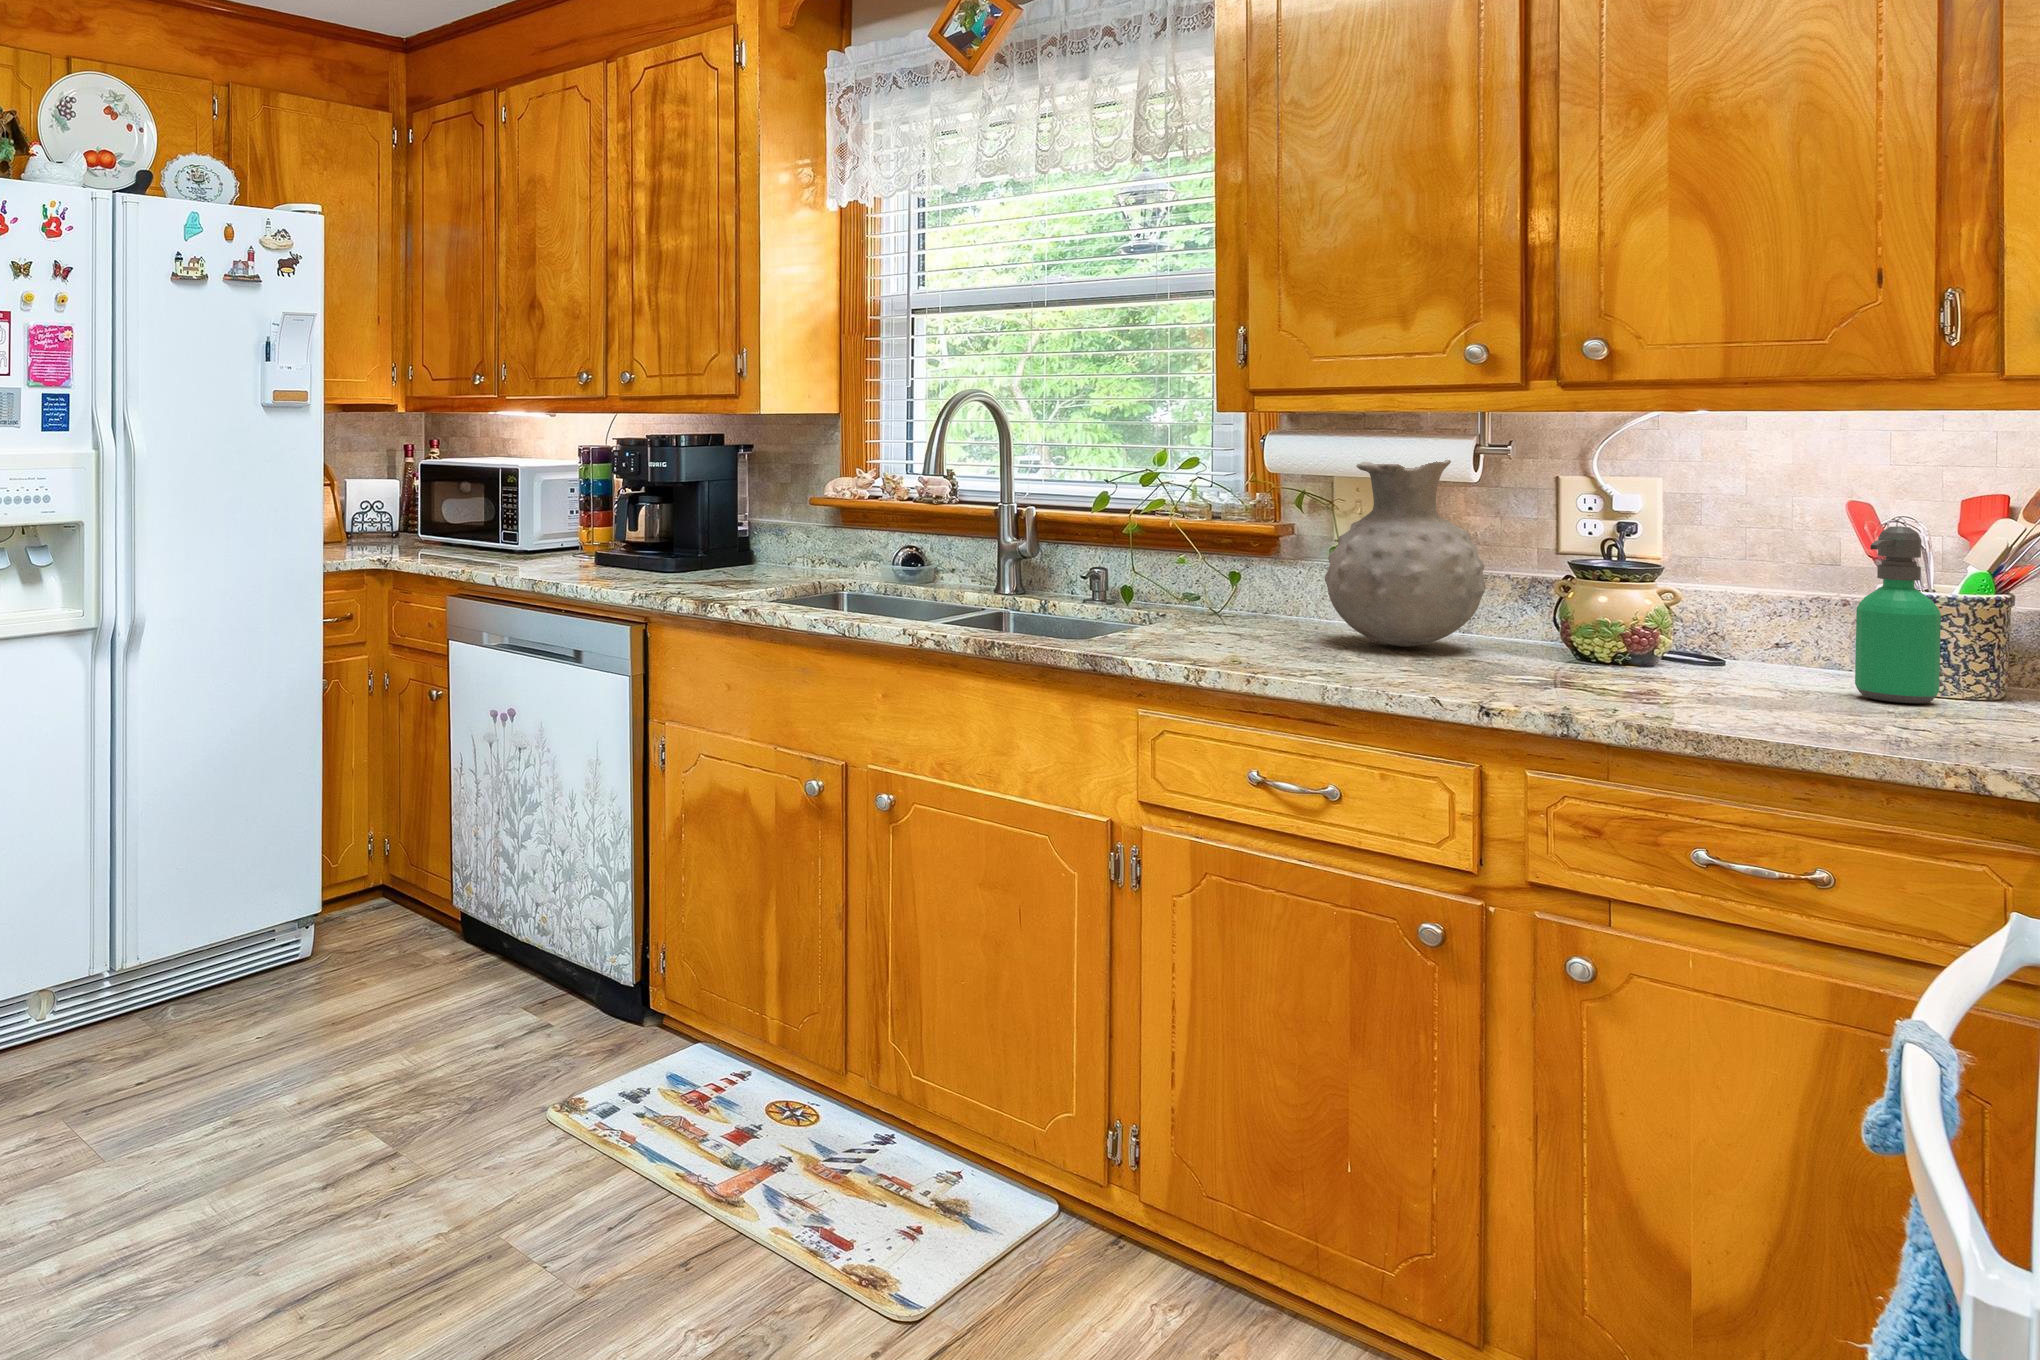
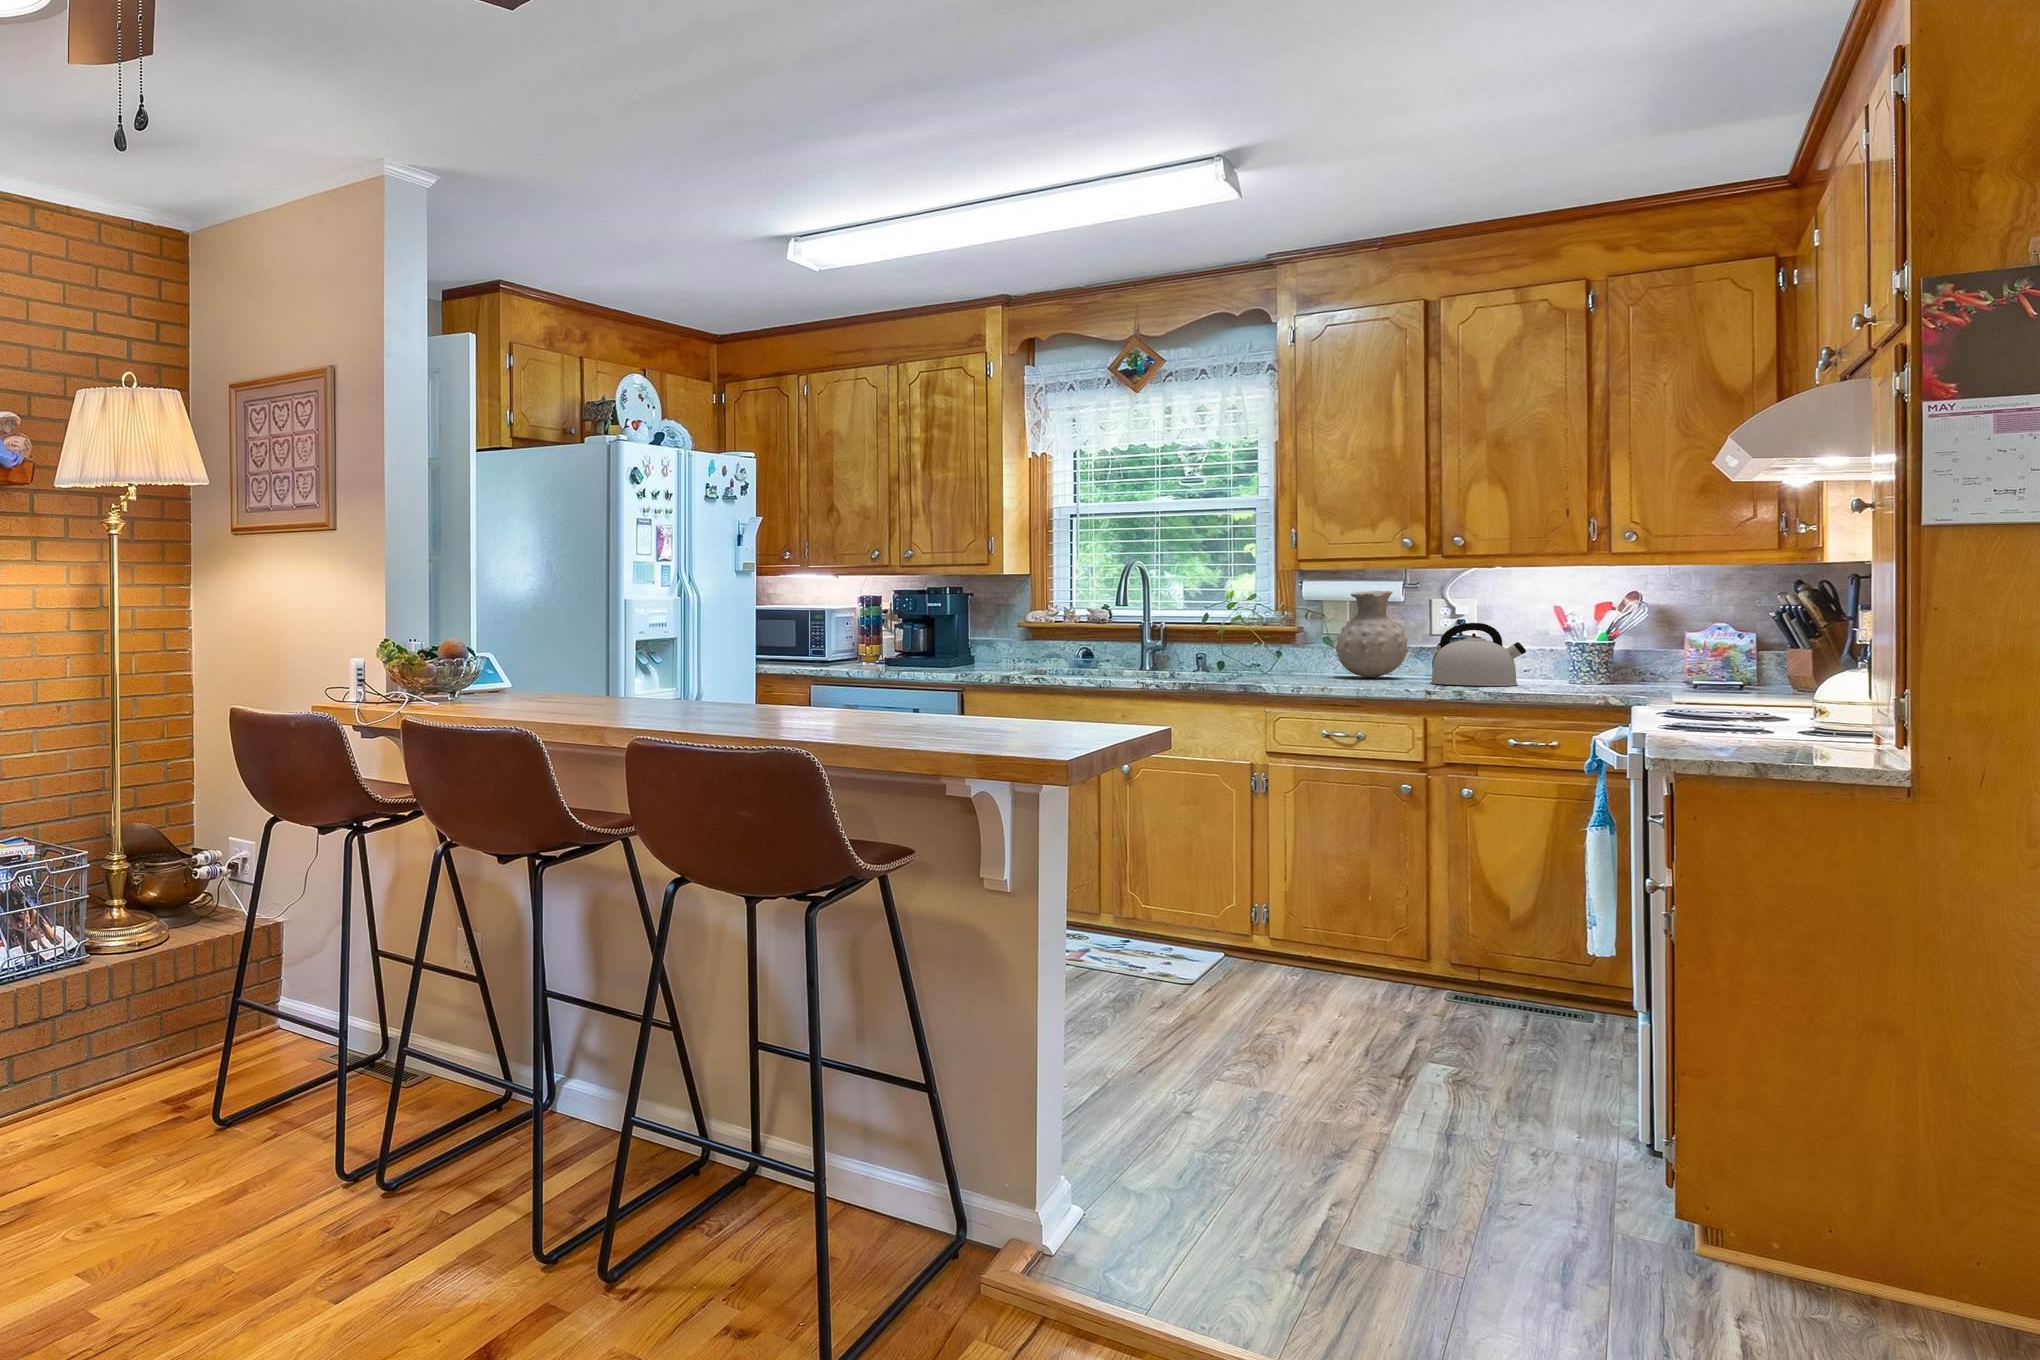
soap dispenser: present [1855,526,1941,703] -> none [1561,614,1591,683]
kettle: none [1511,543,1756,706] -> present [1431,623,1526,686]

